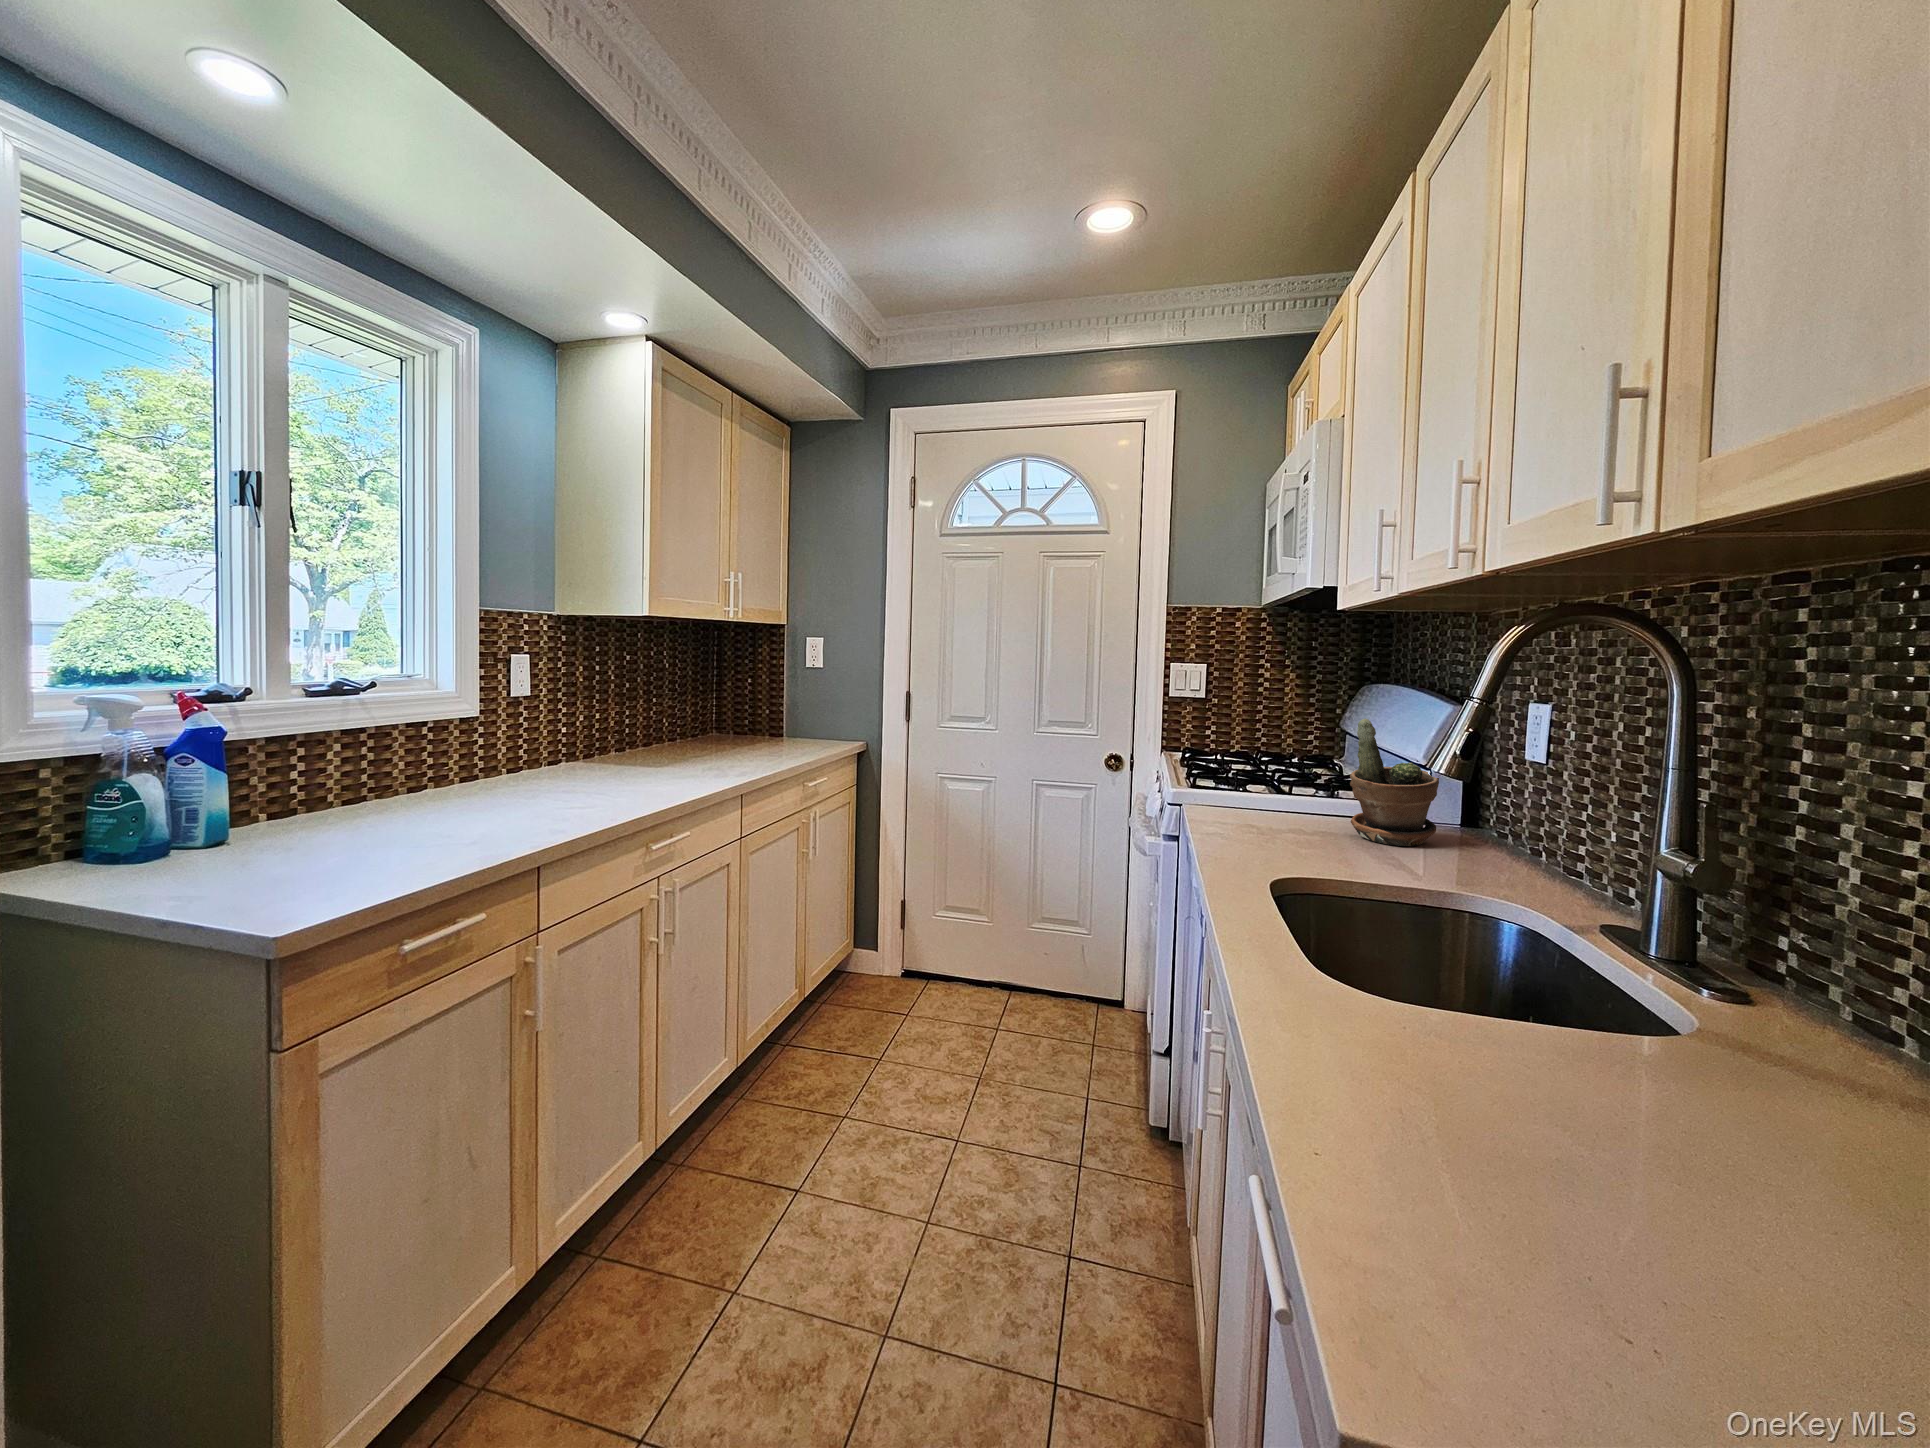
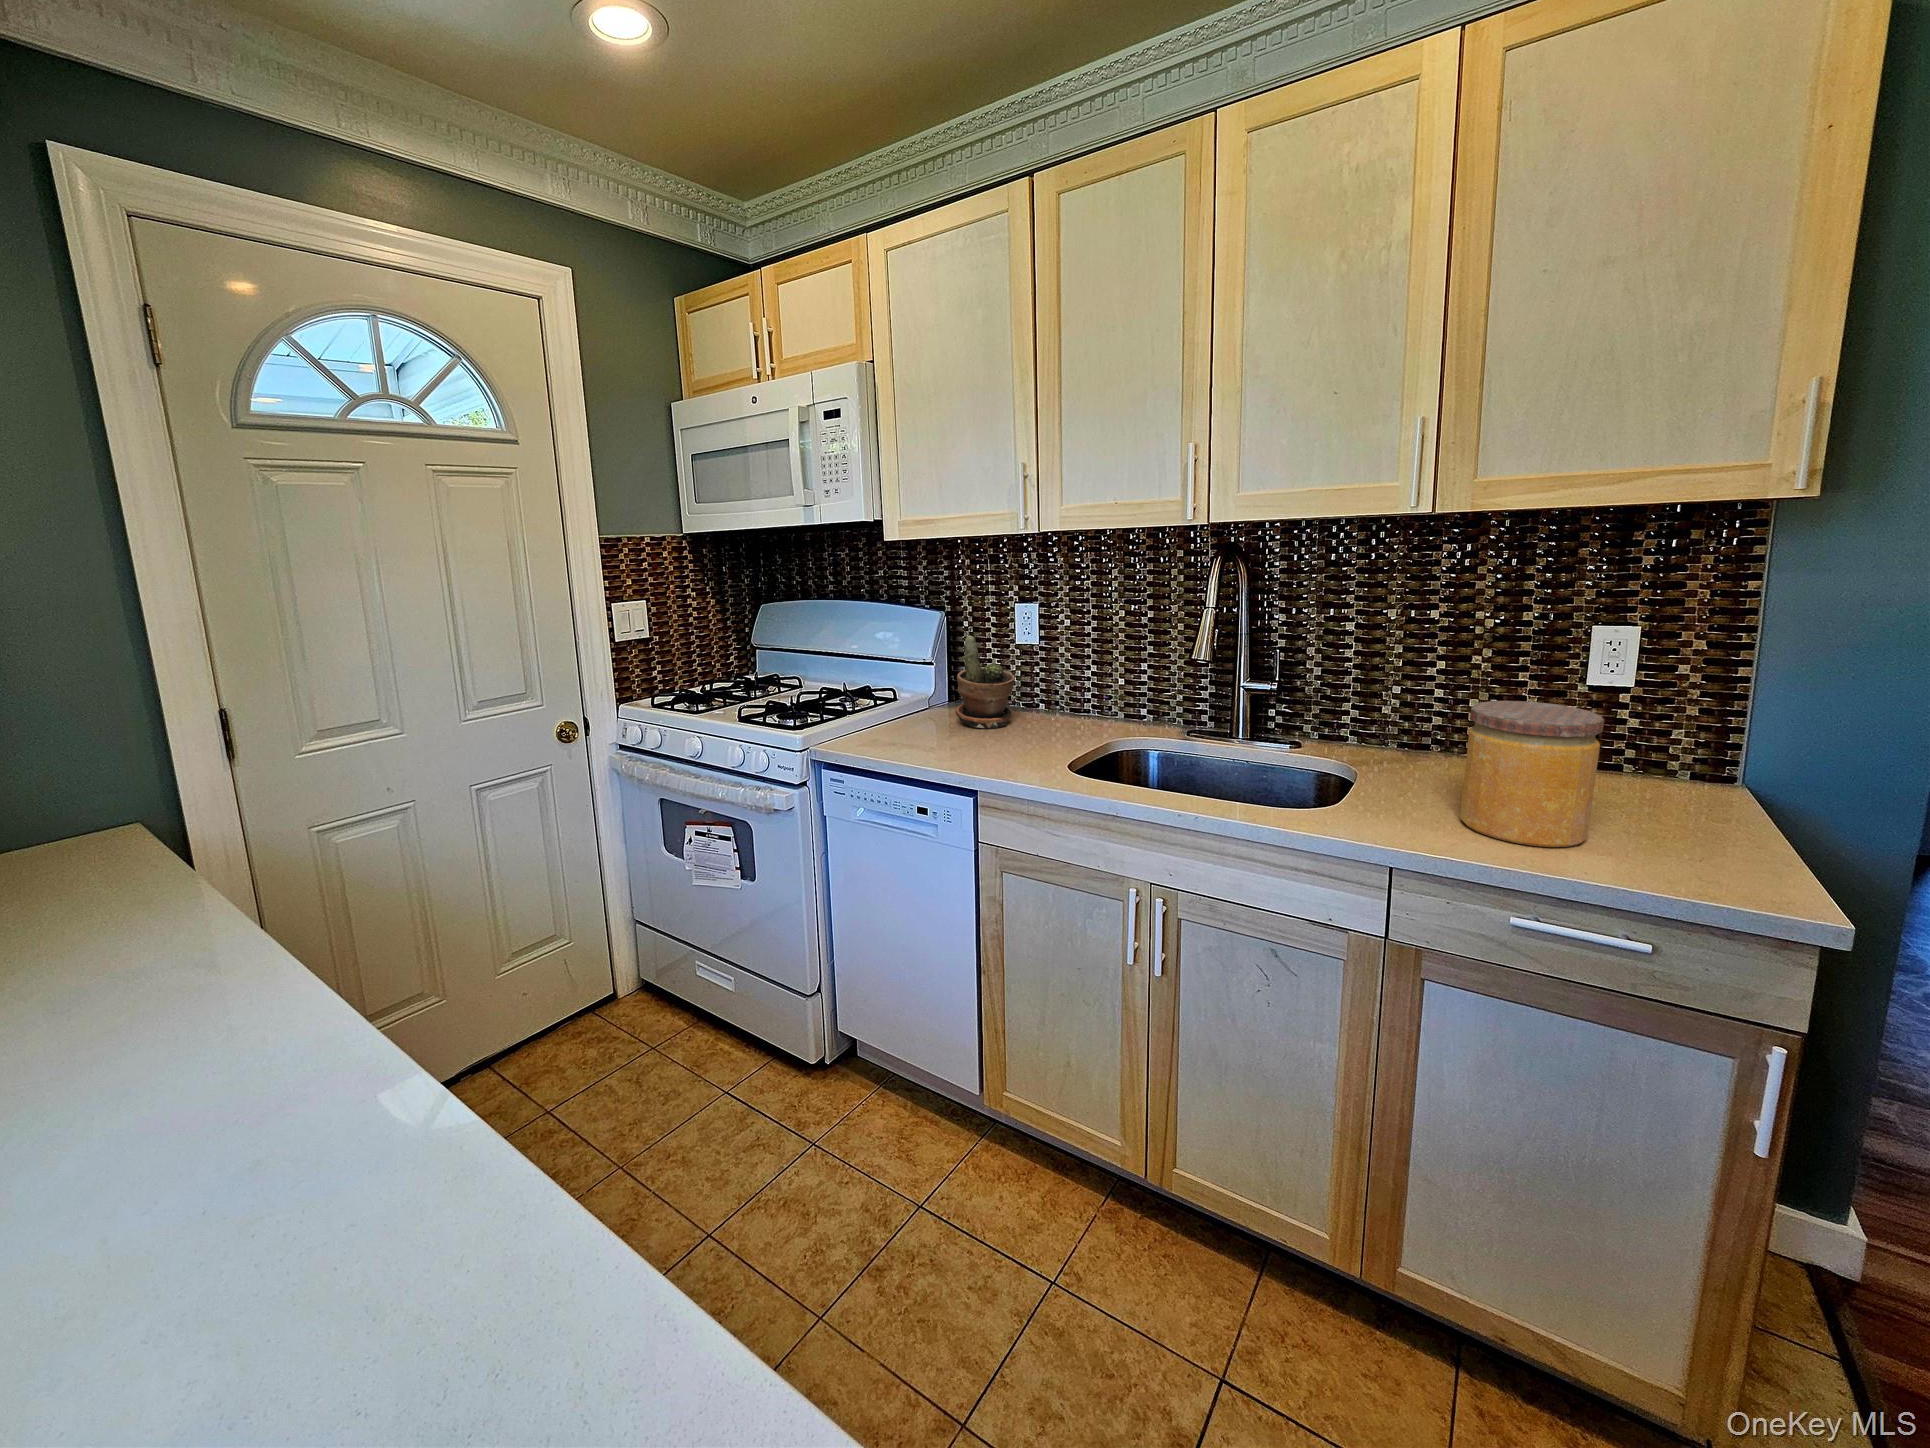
jar: none [1432,875,1733,1234] -> present [1460,701,1604,847]

